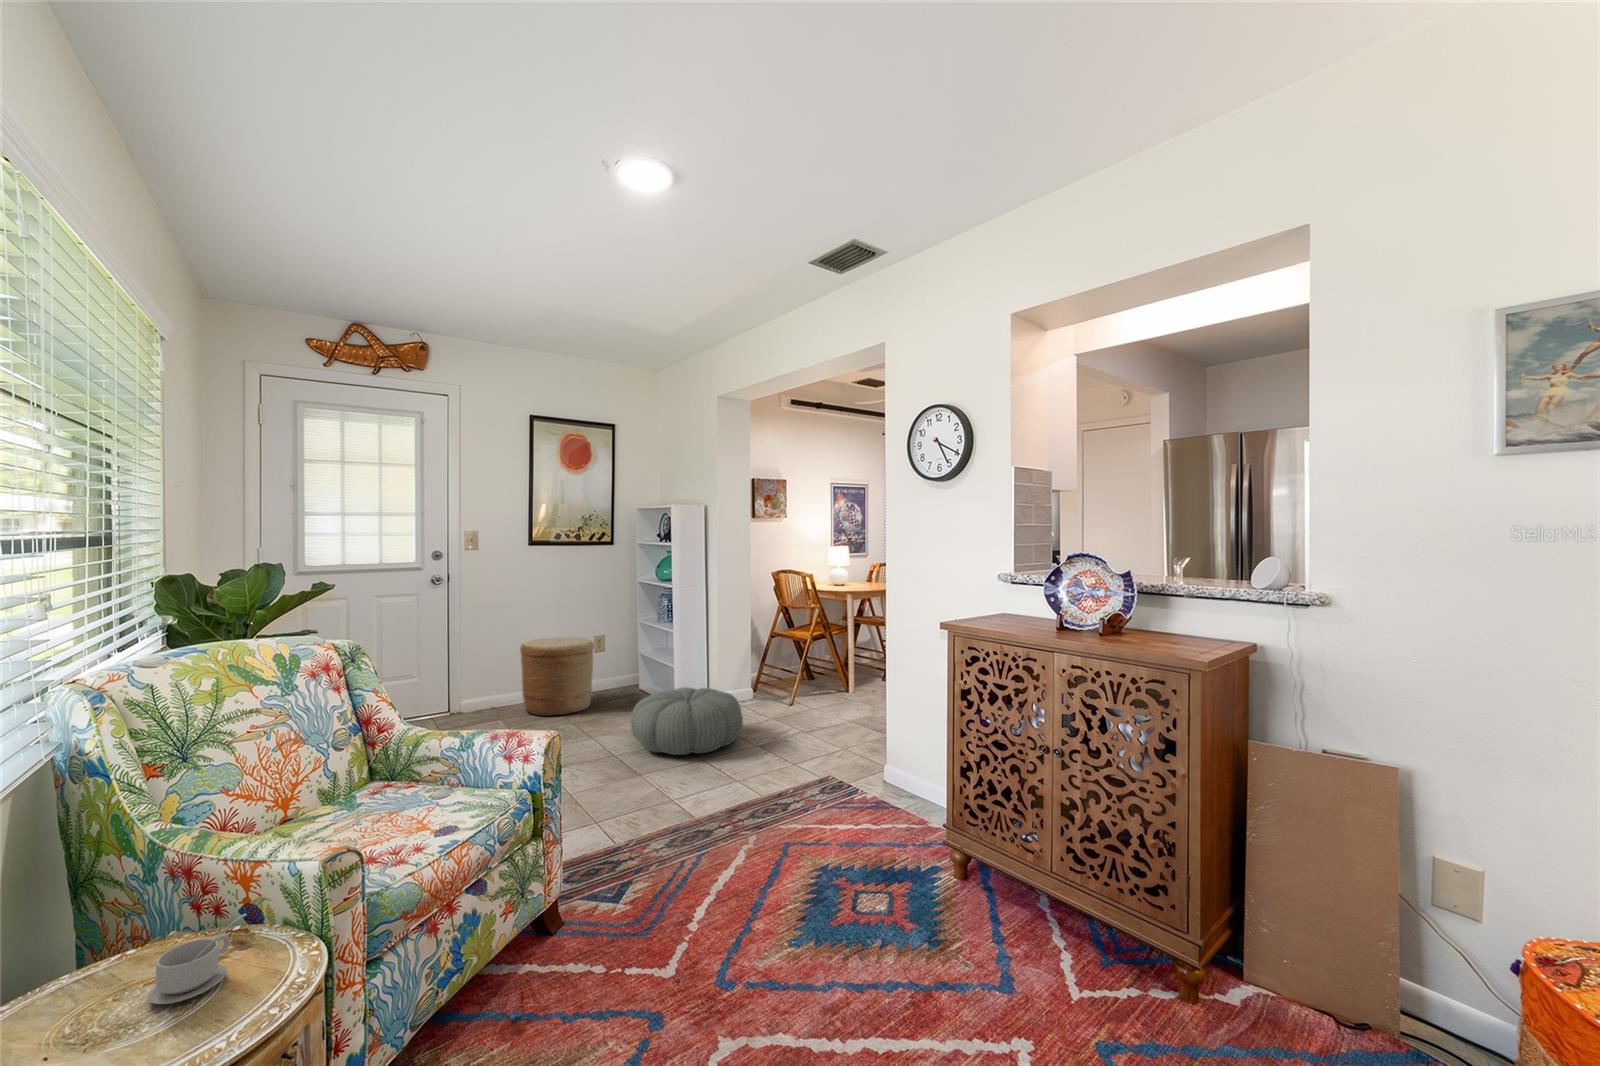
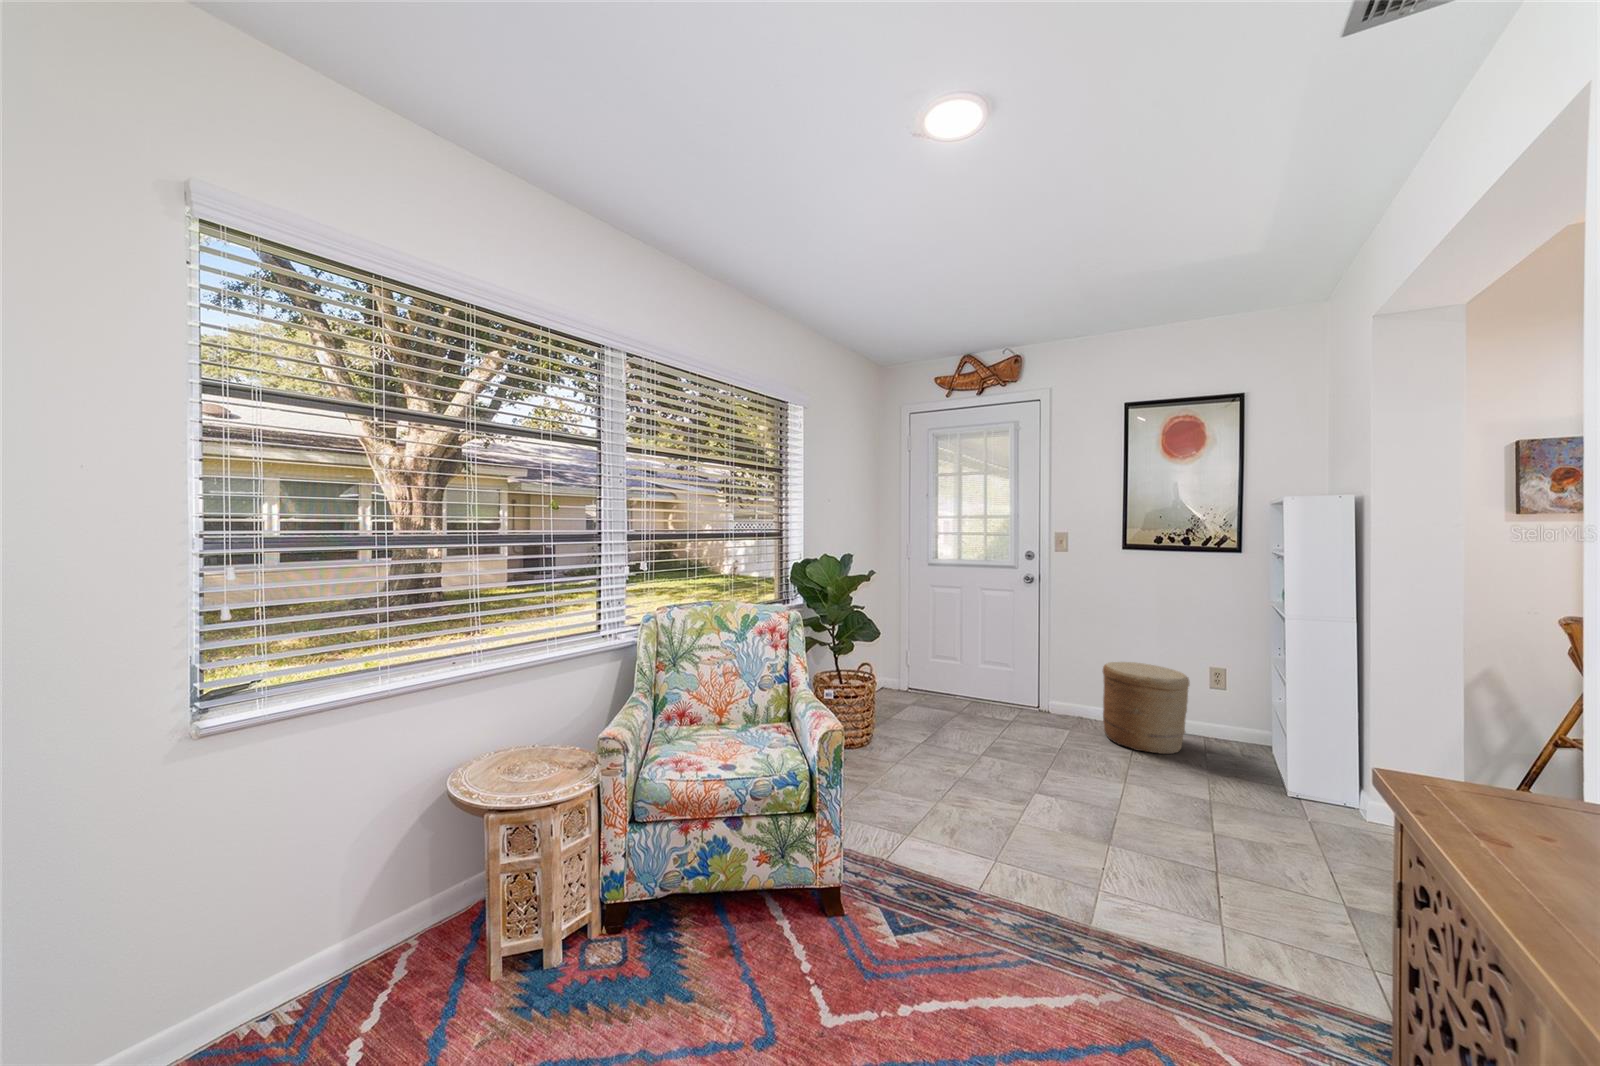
pouf: present [631,687,743,755] -> none [1143,761,1329,877]
teacup: present [147,914,247,1004] -> none [509,746,551,774]

